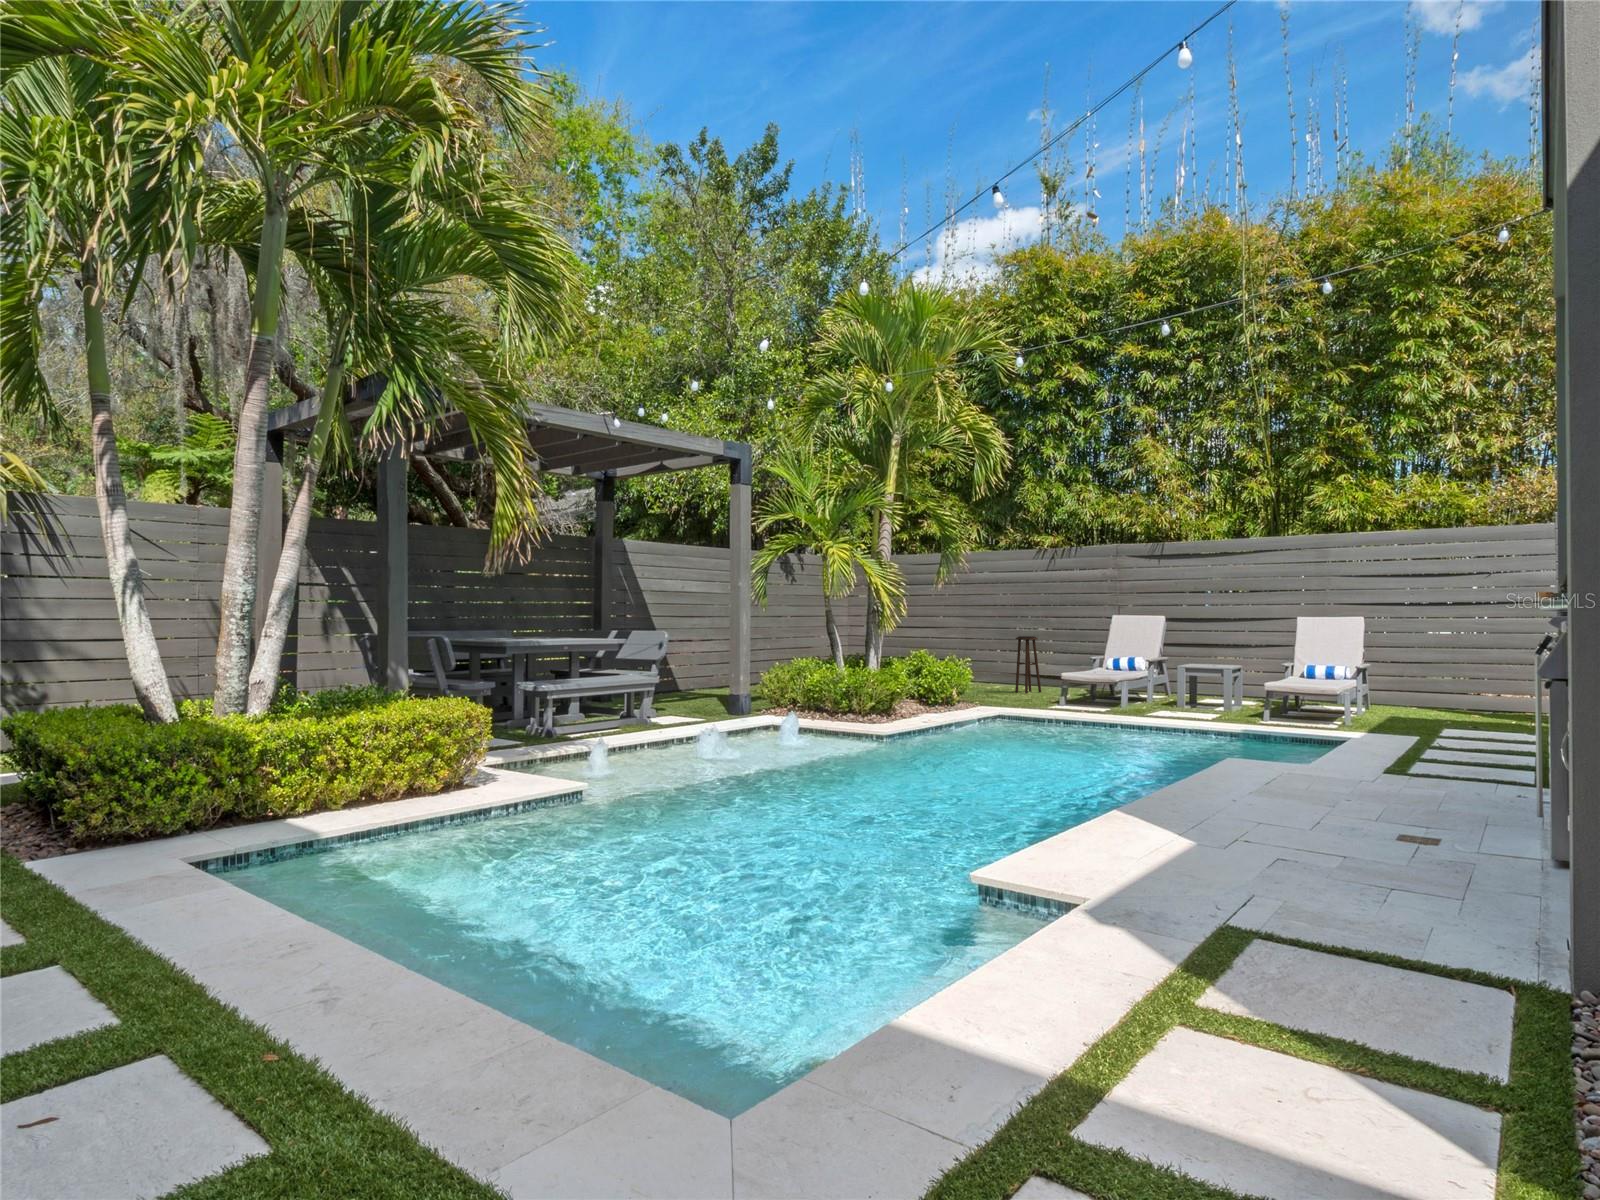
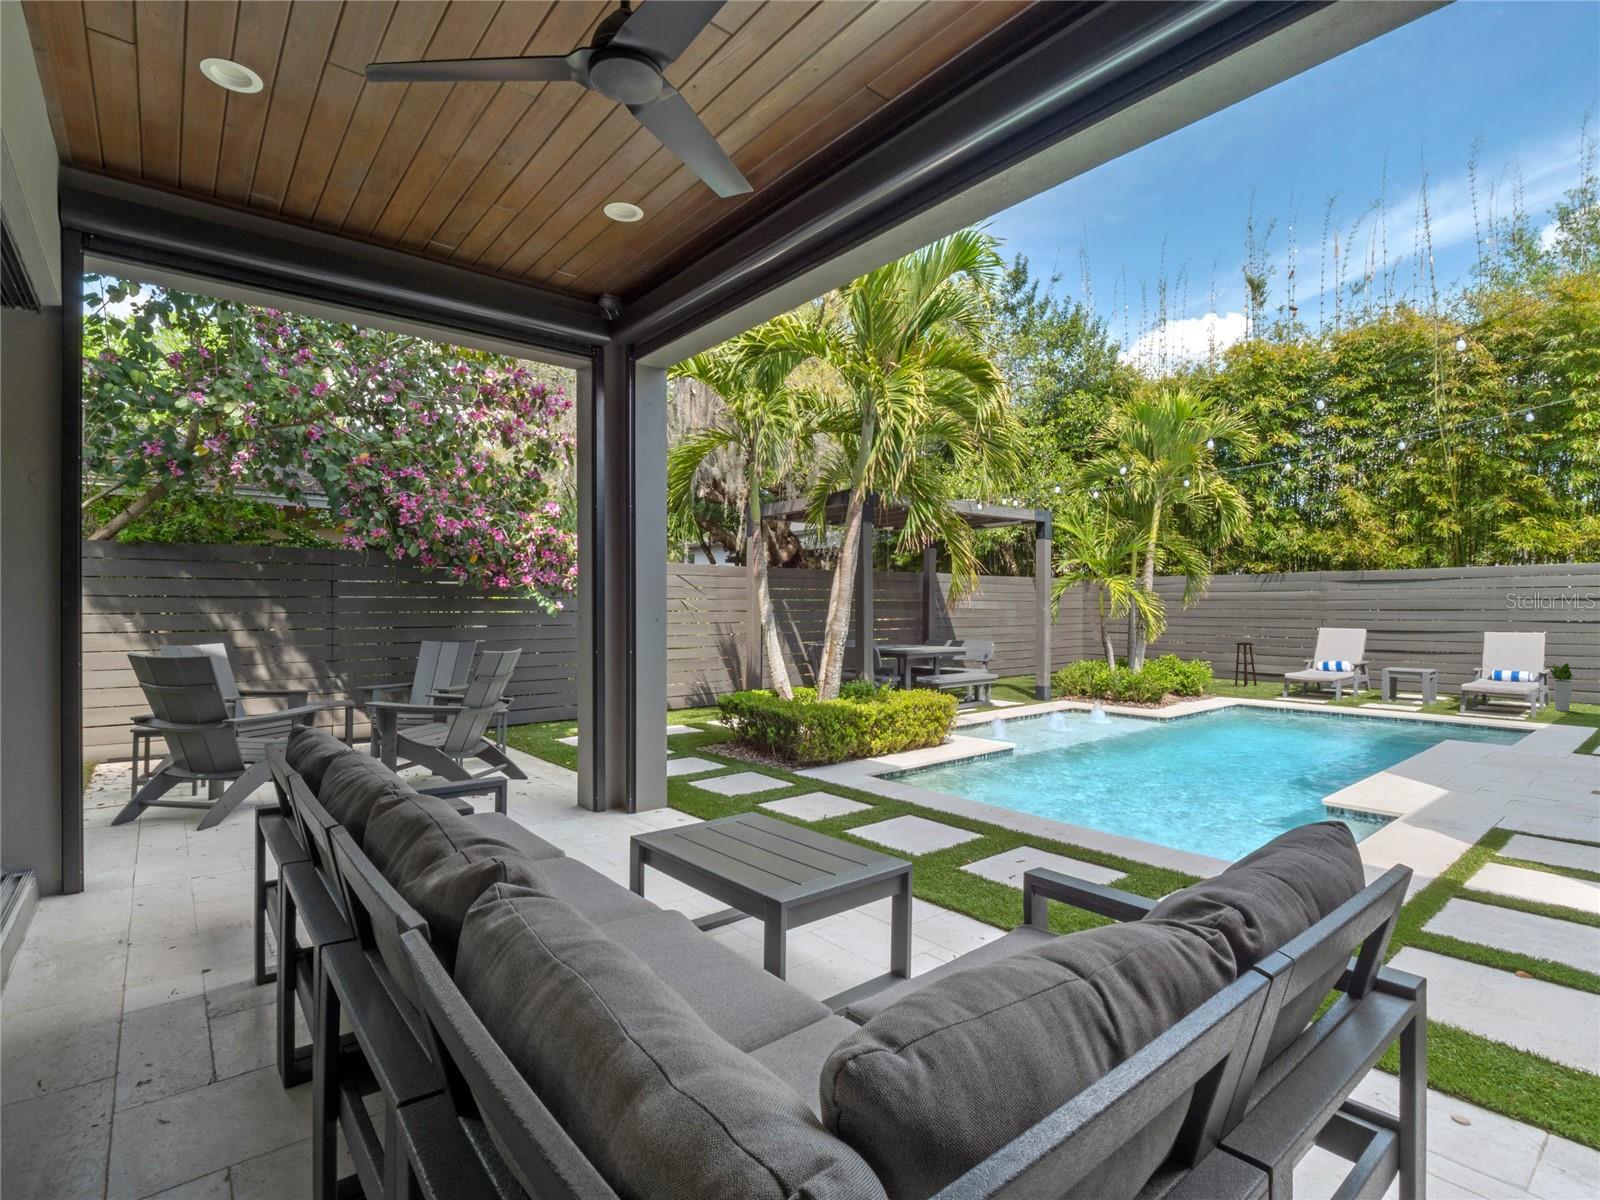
planter: none [1368,655,1398,717] -> present [1550,663,1573,711]

